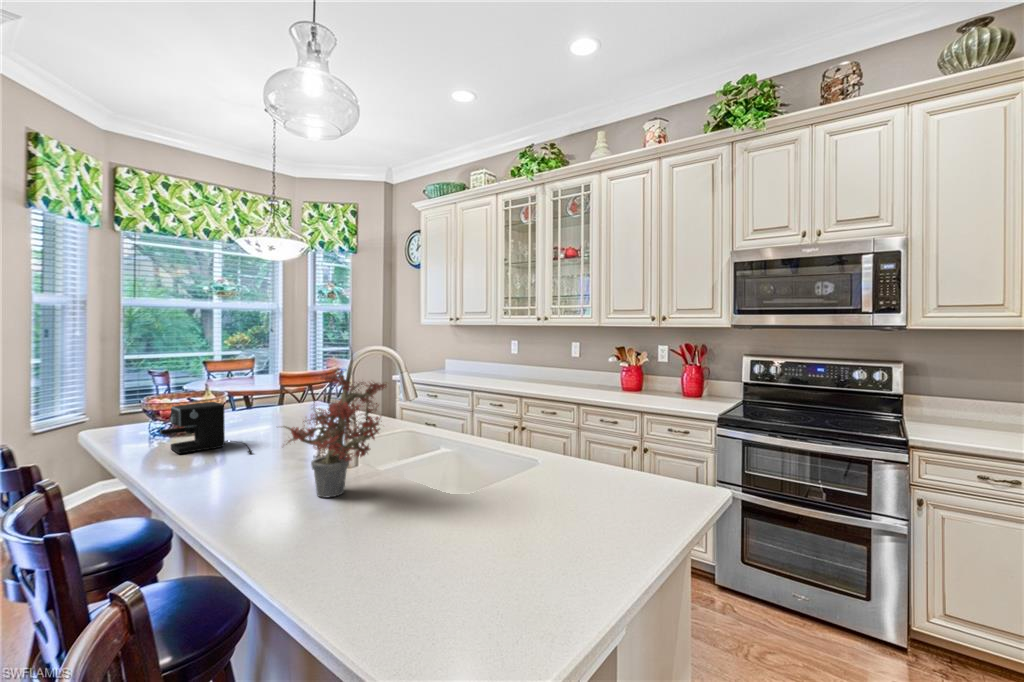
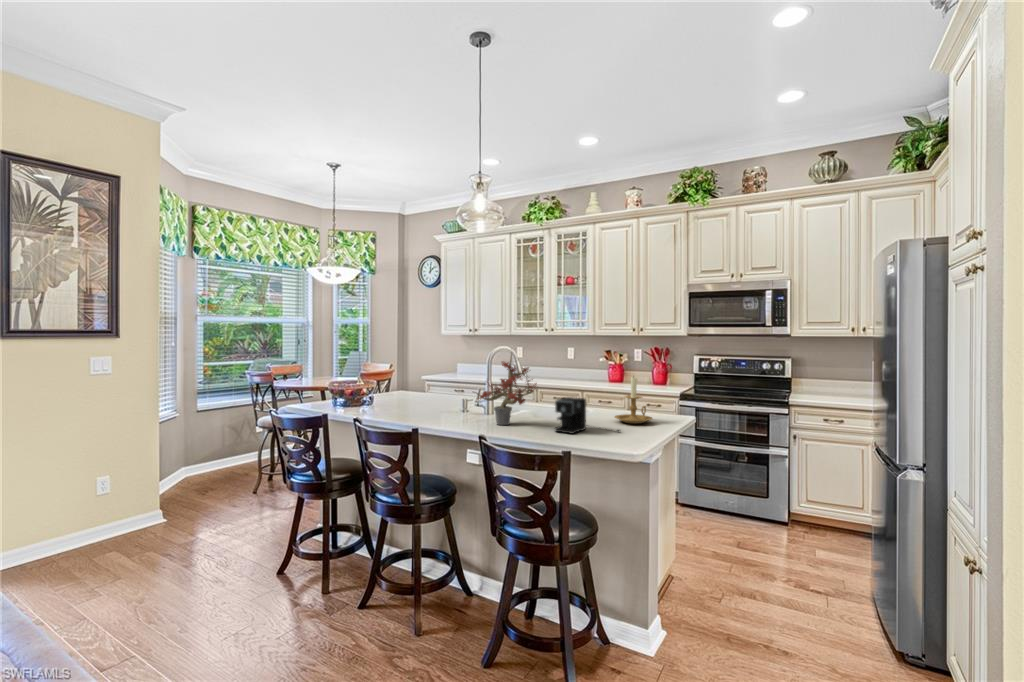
coffee maker: present [160,402,252,454] -> present [555,397,586,434]
candle holder: none [555,404,633,507] -> present [615,377,652,424]

